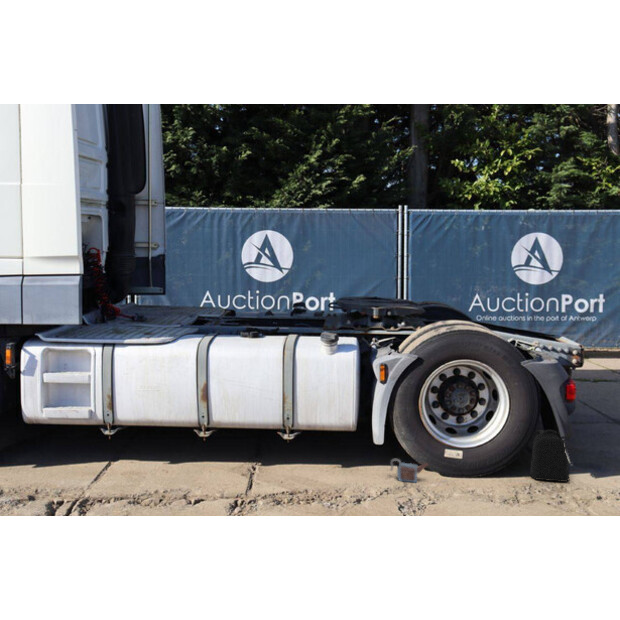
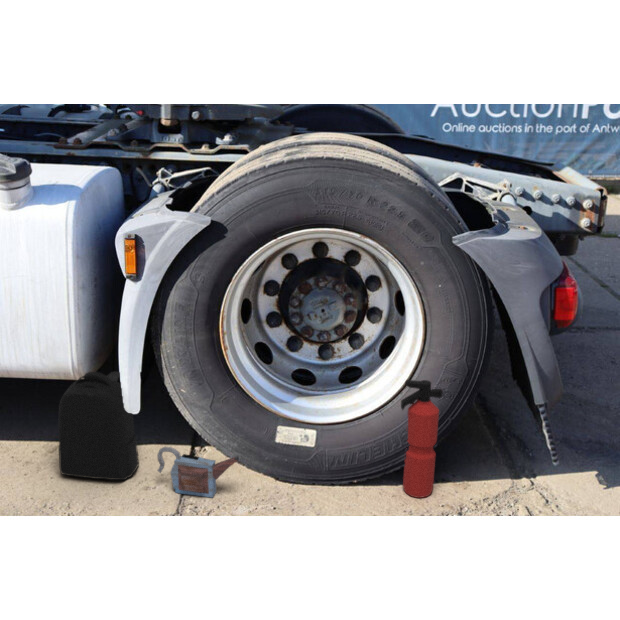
fire extinguisher: none [501,428,520,485] -> present [401,380,443,498]
backpack: present [530,430,569,482] -> present [58,372,139,480]

